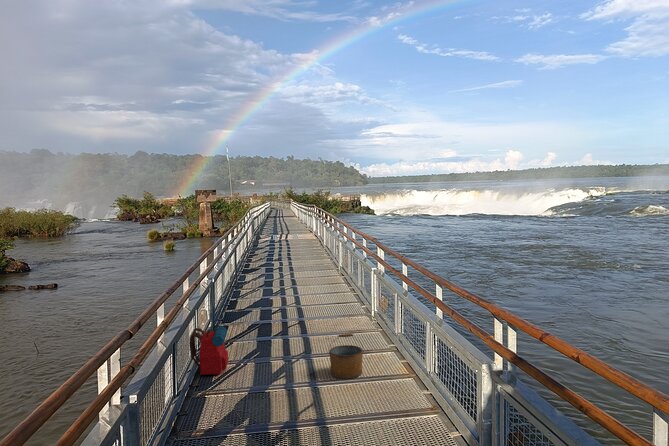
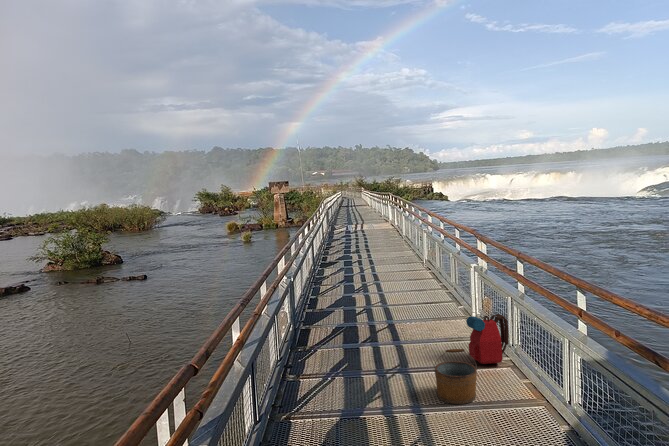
backpack: present [189,326,228,375] -> present [466,314,509,364]

